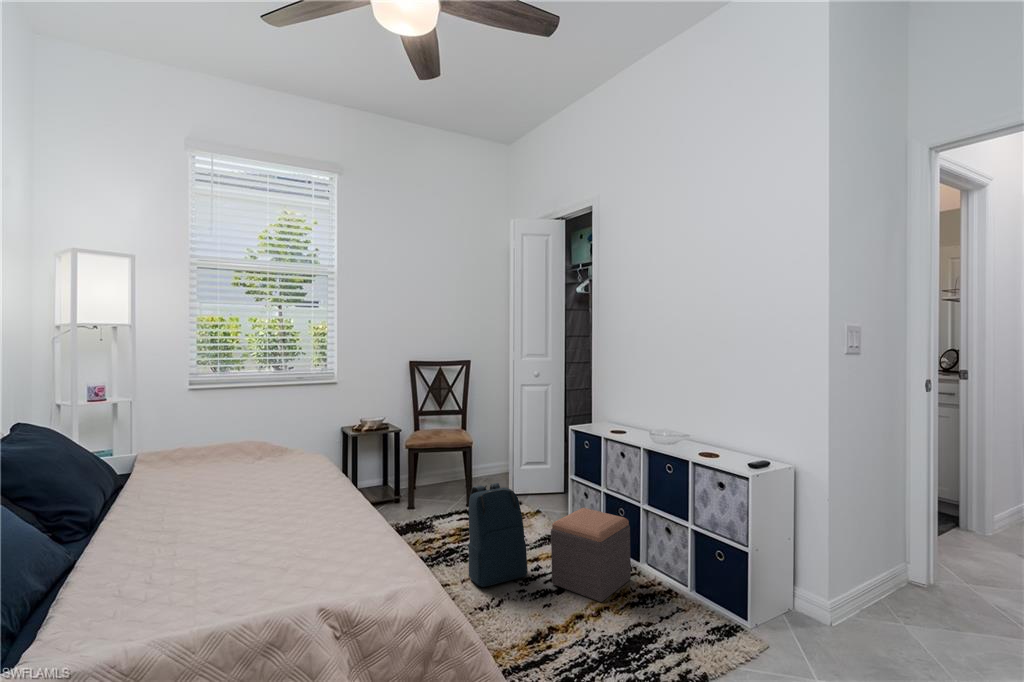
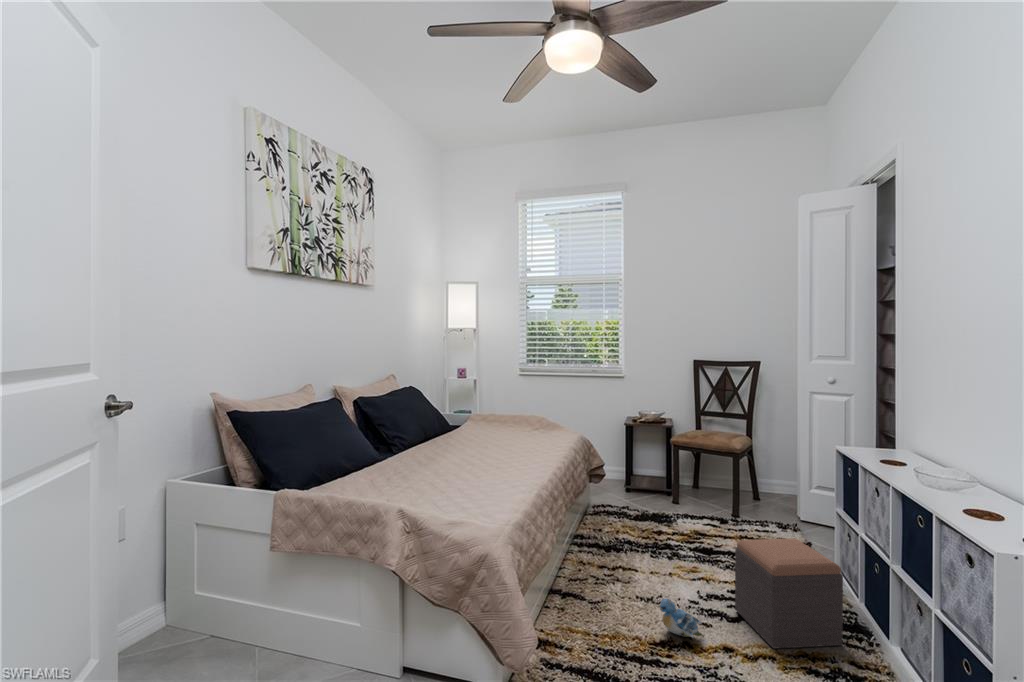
backpack: present [468,483,528,587] -> none [656,483,718,592]
plush toy: none [518,596,559,626] -> present [659,599,703,638]

